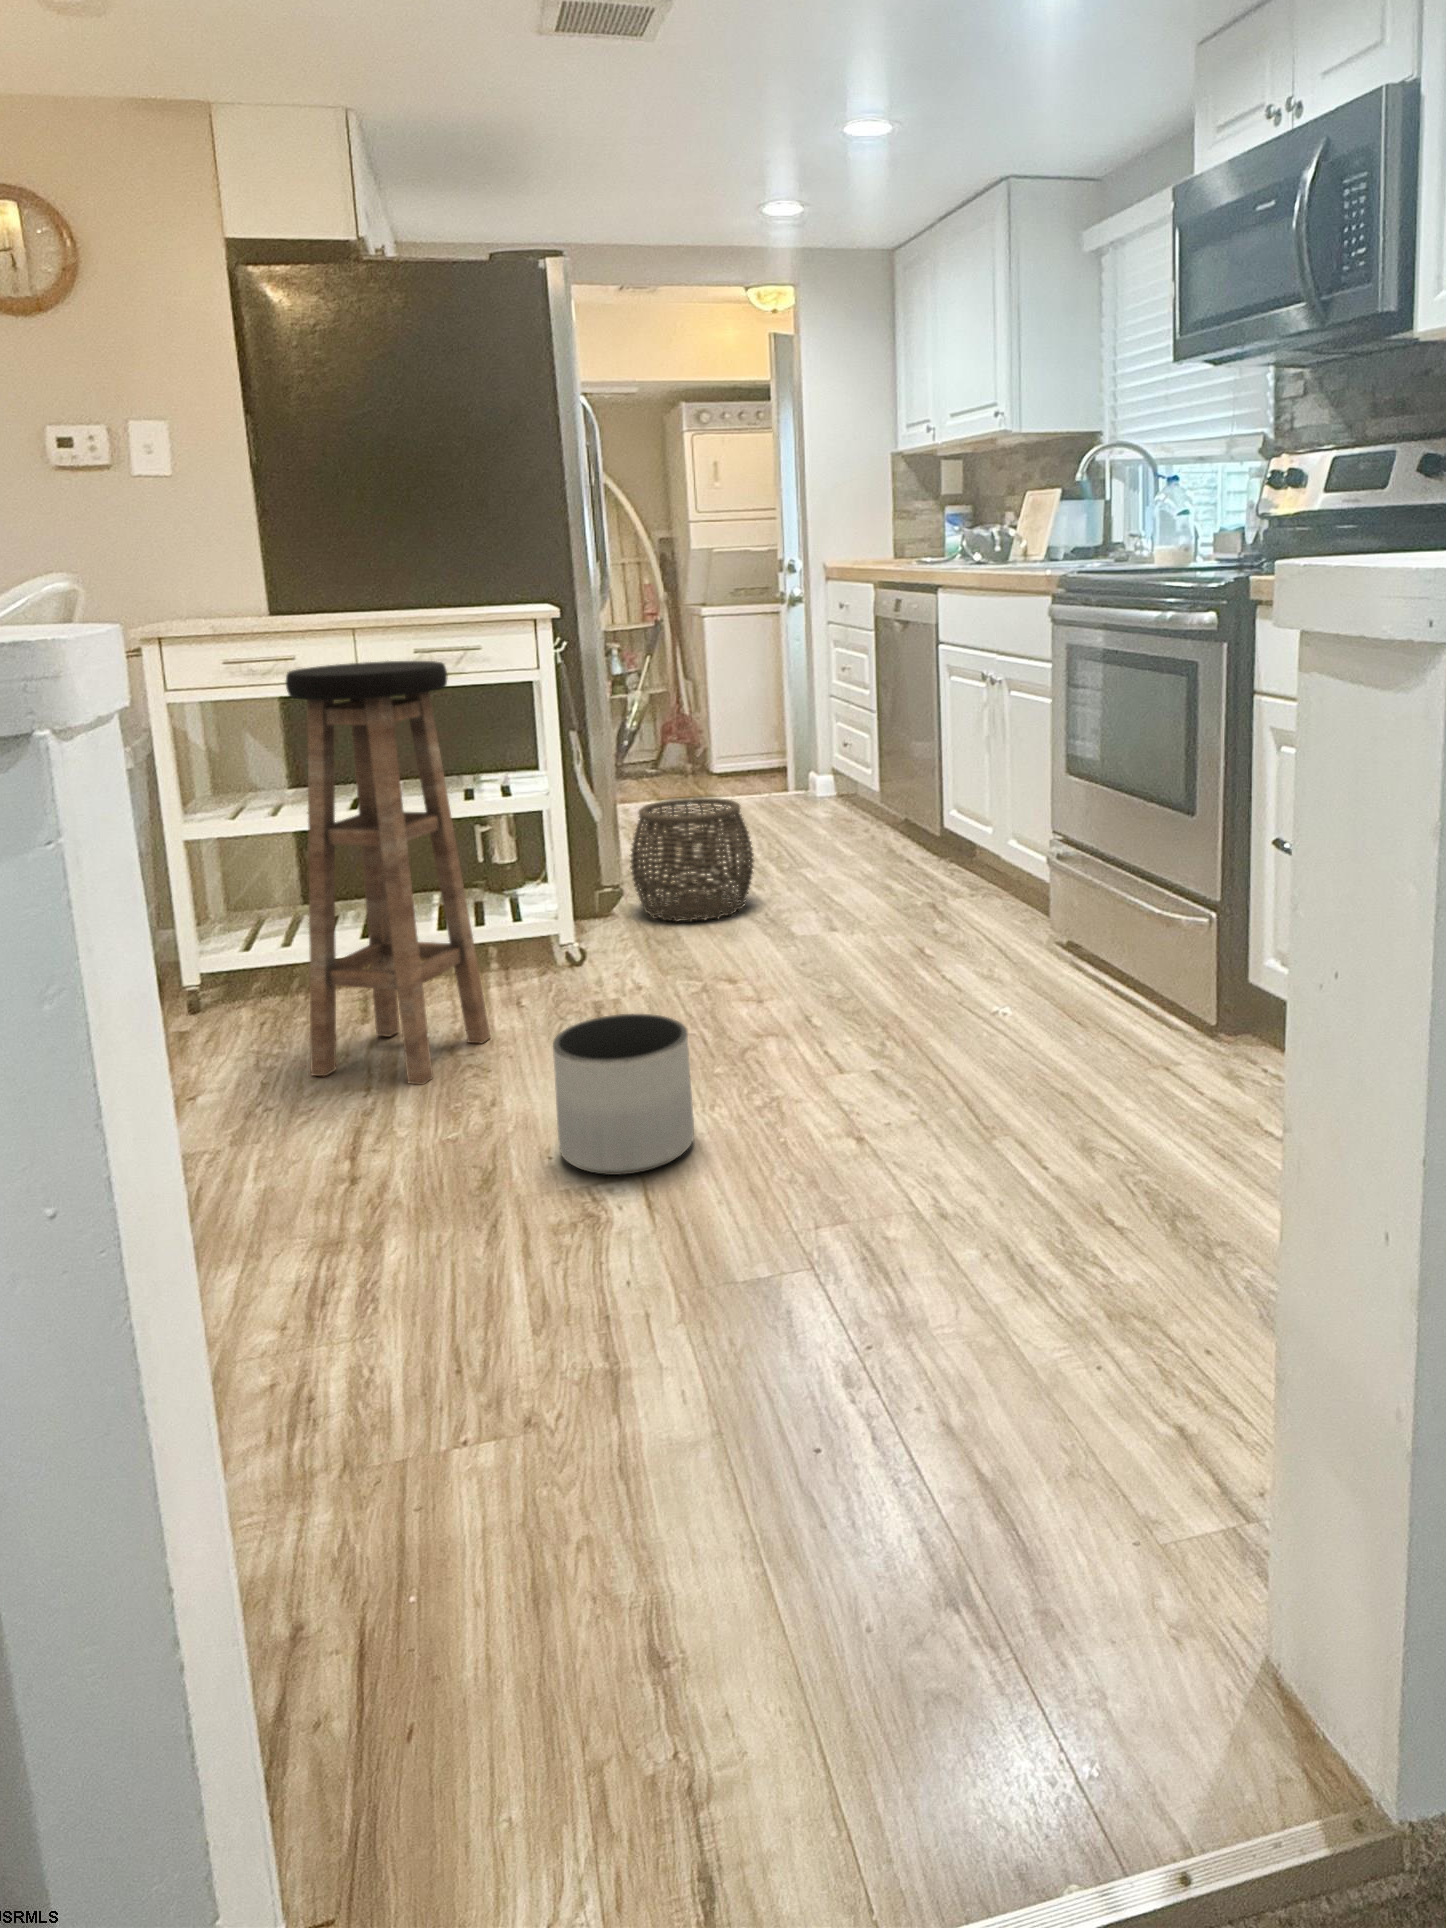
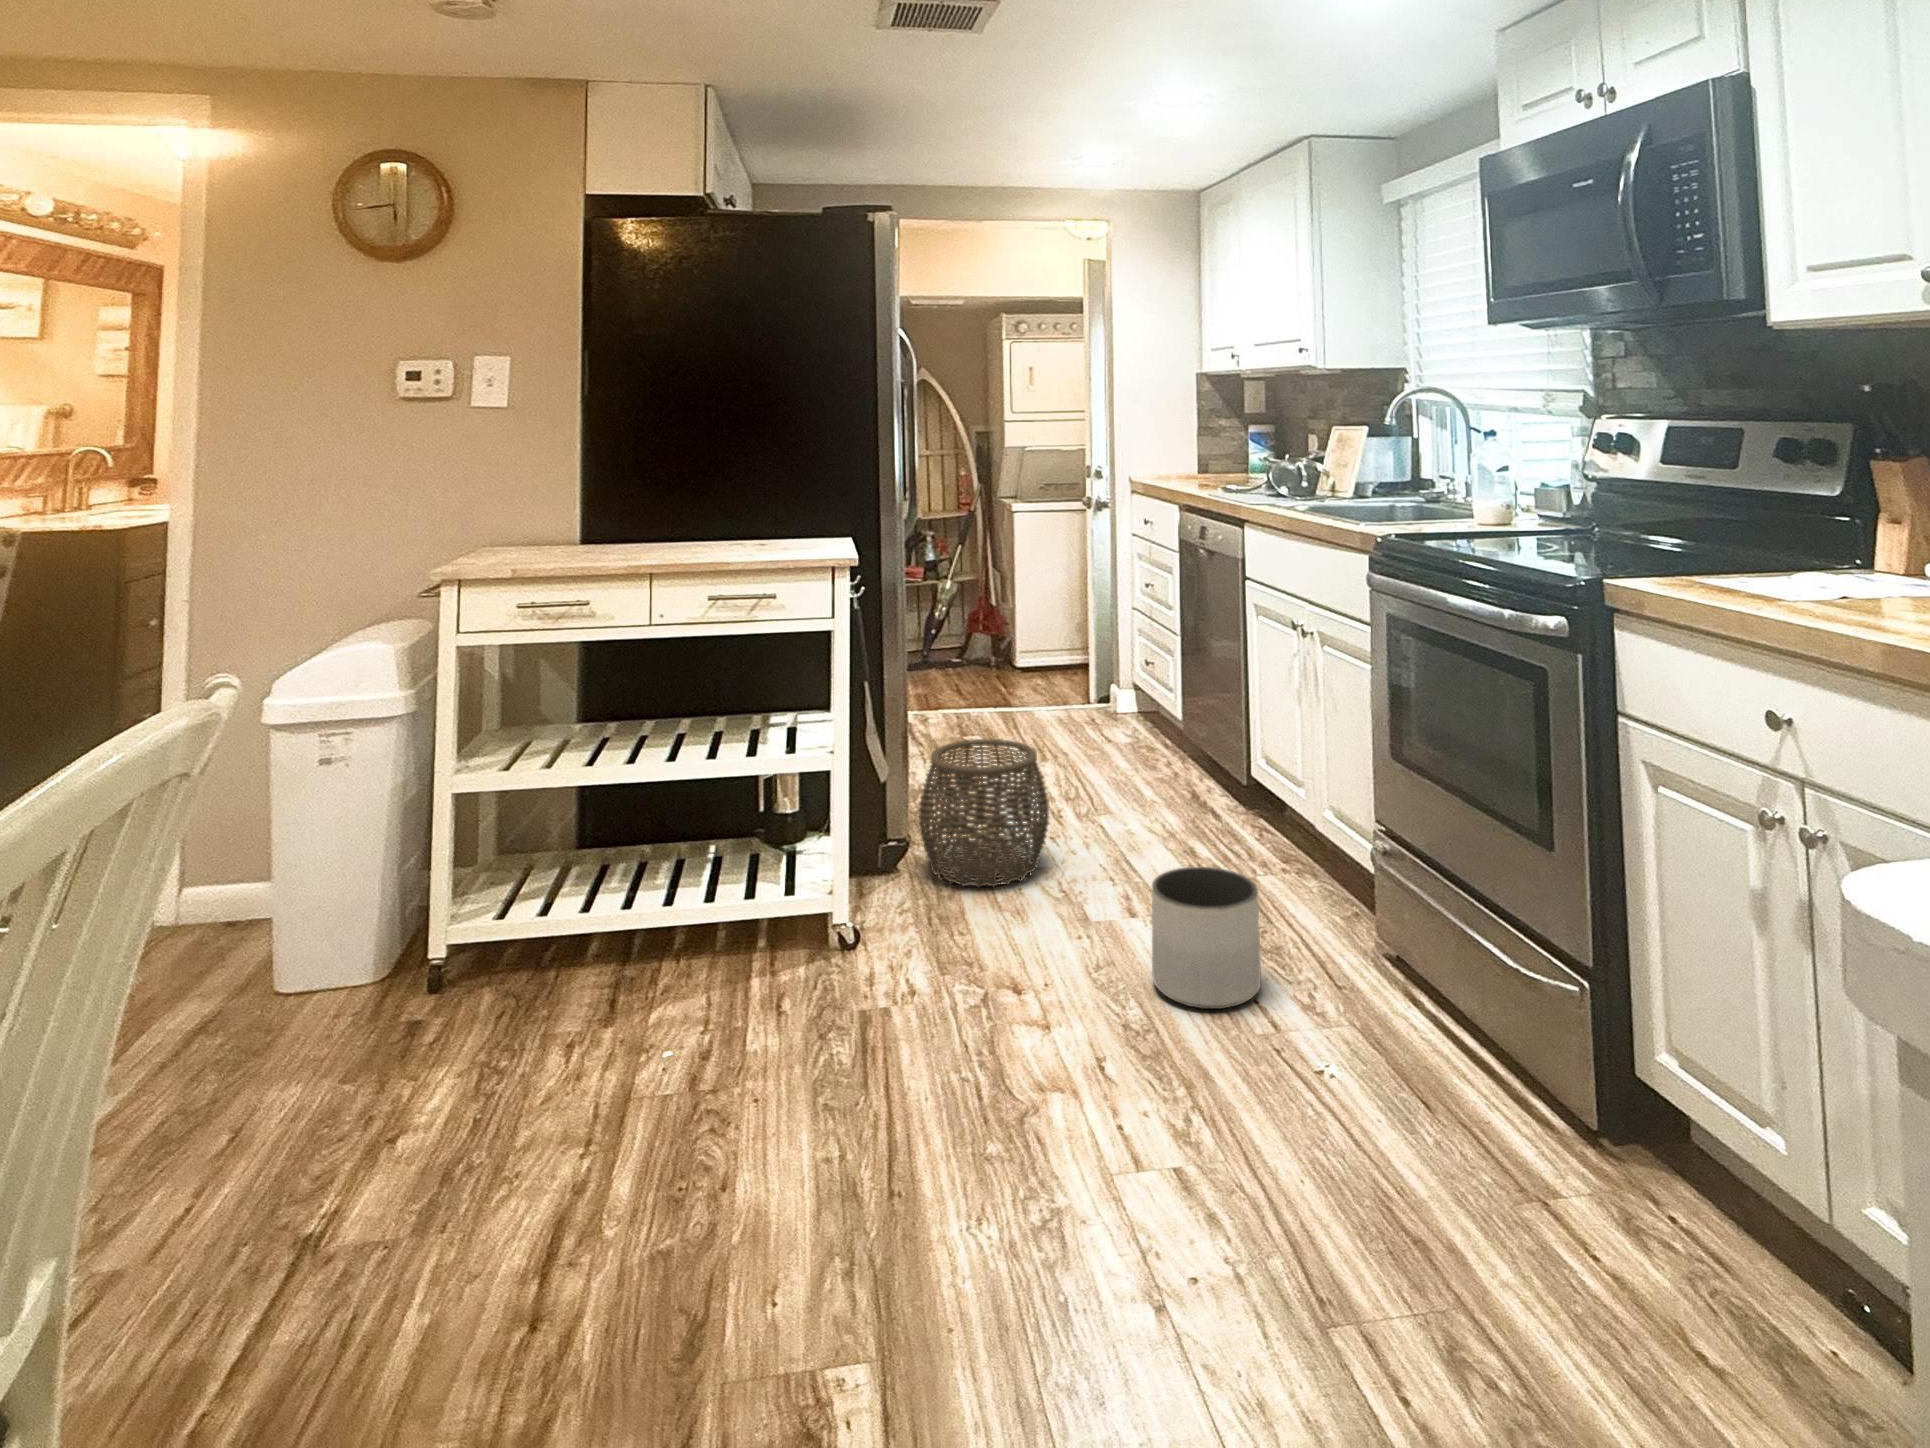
bar stool: present [286,661,490,1085] -> none [528,622,738,1146]
planter: present [553,1014,694,1175] -> present [1152,867,1261,1009]

